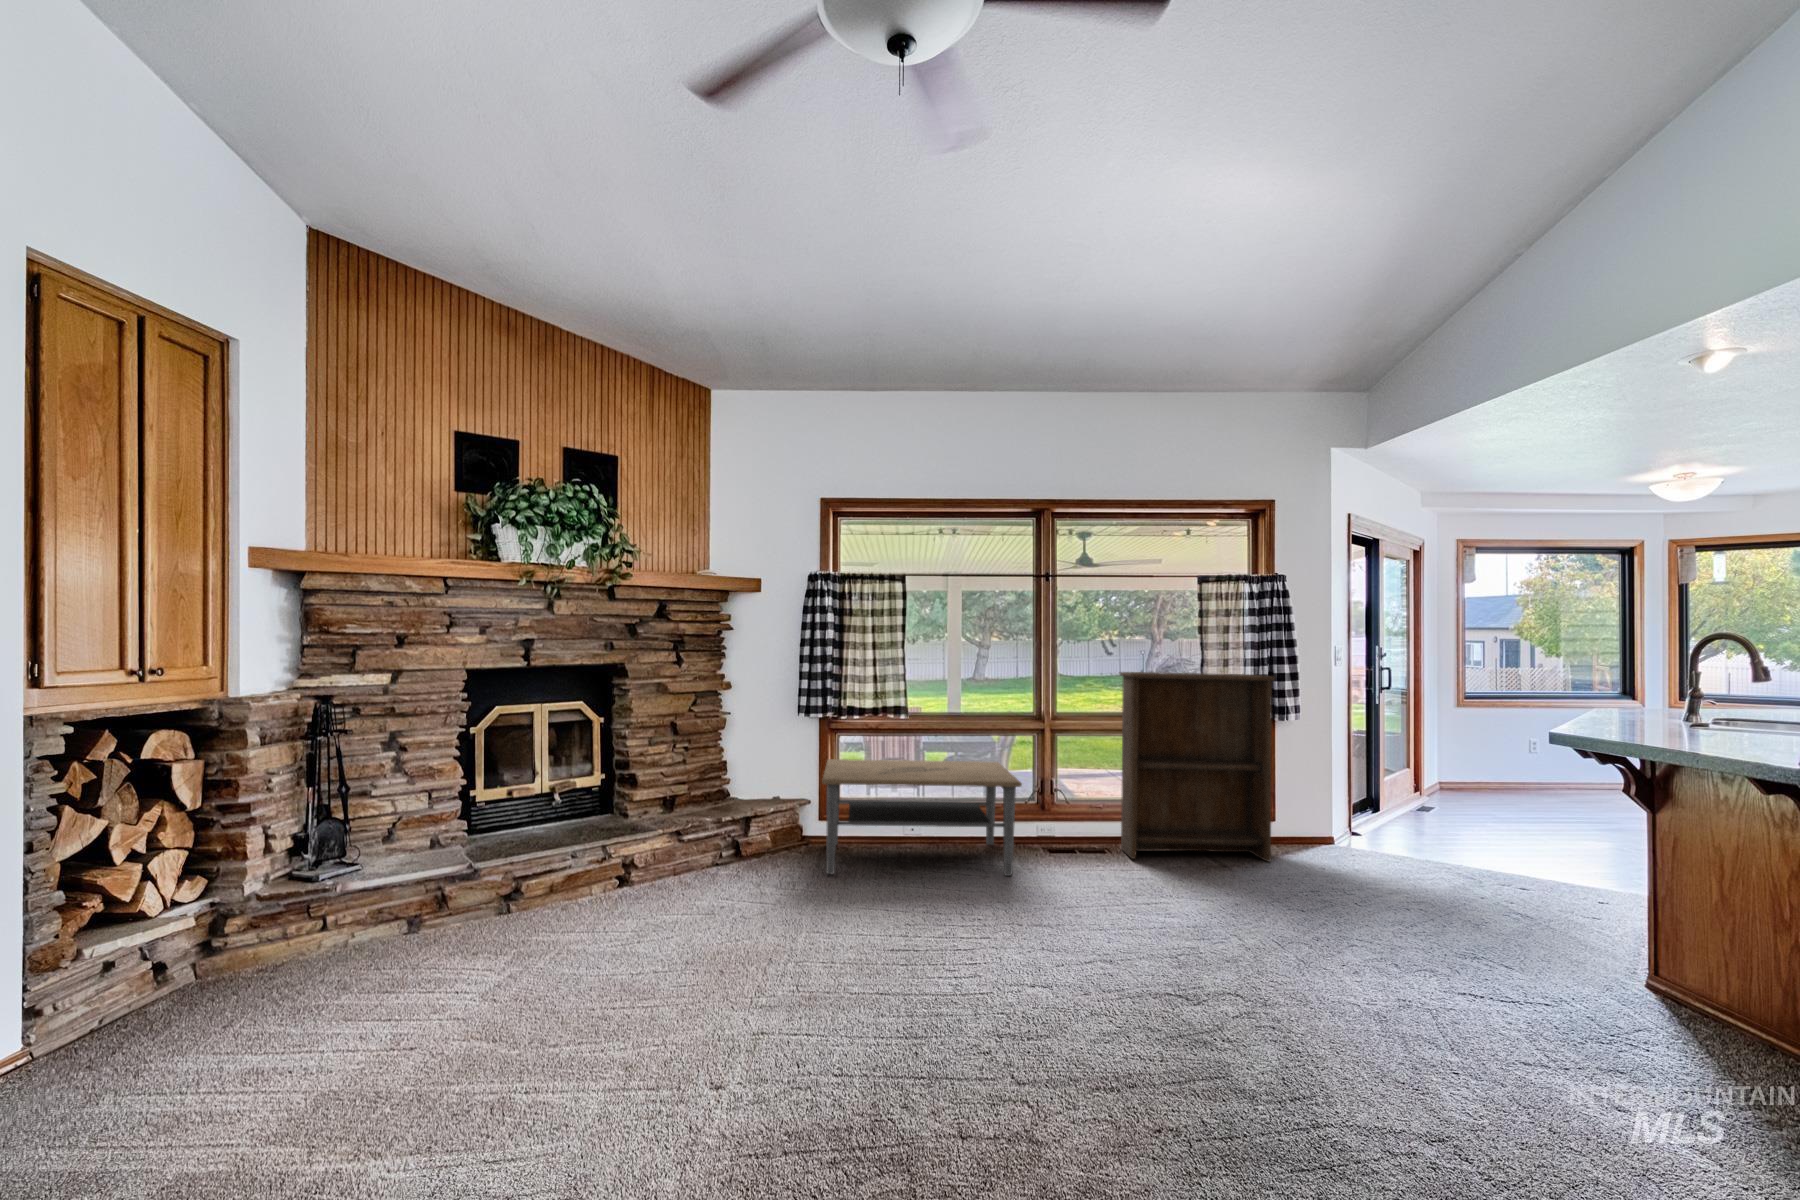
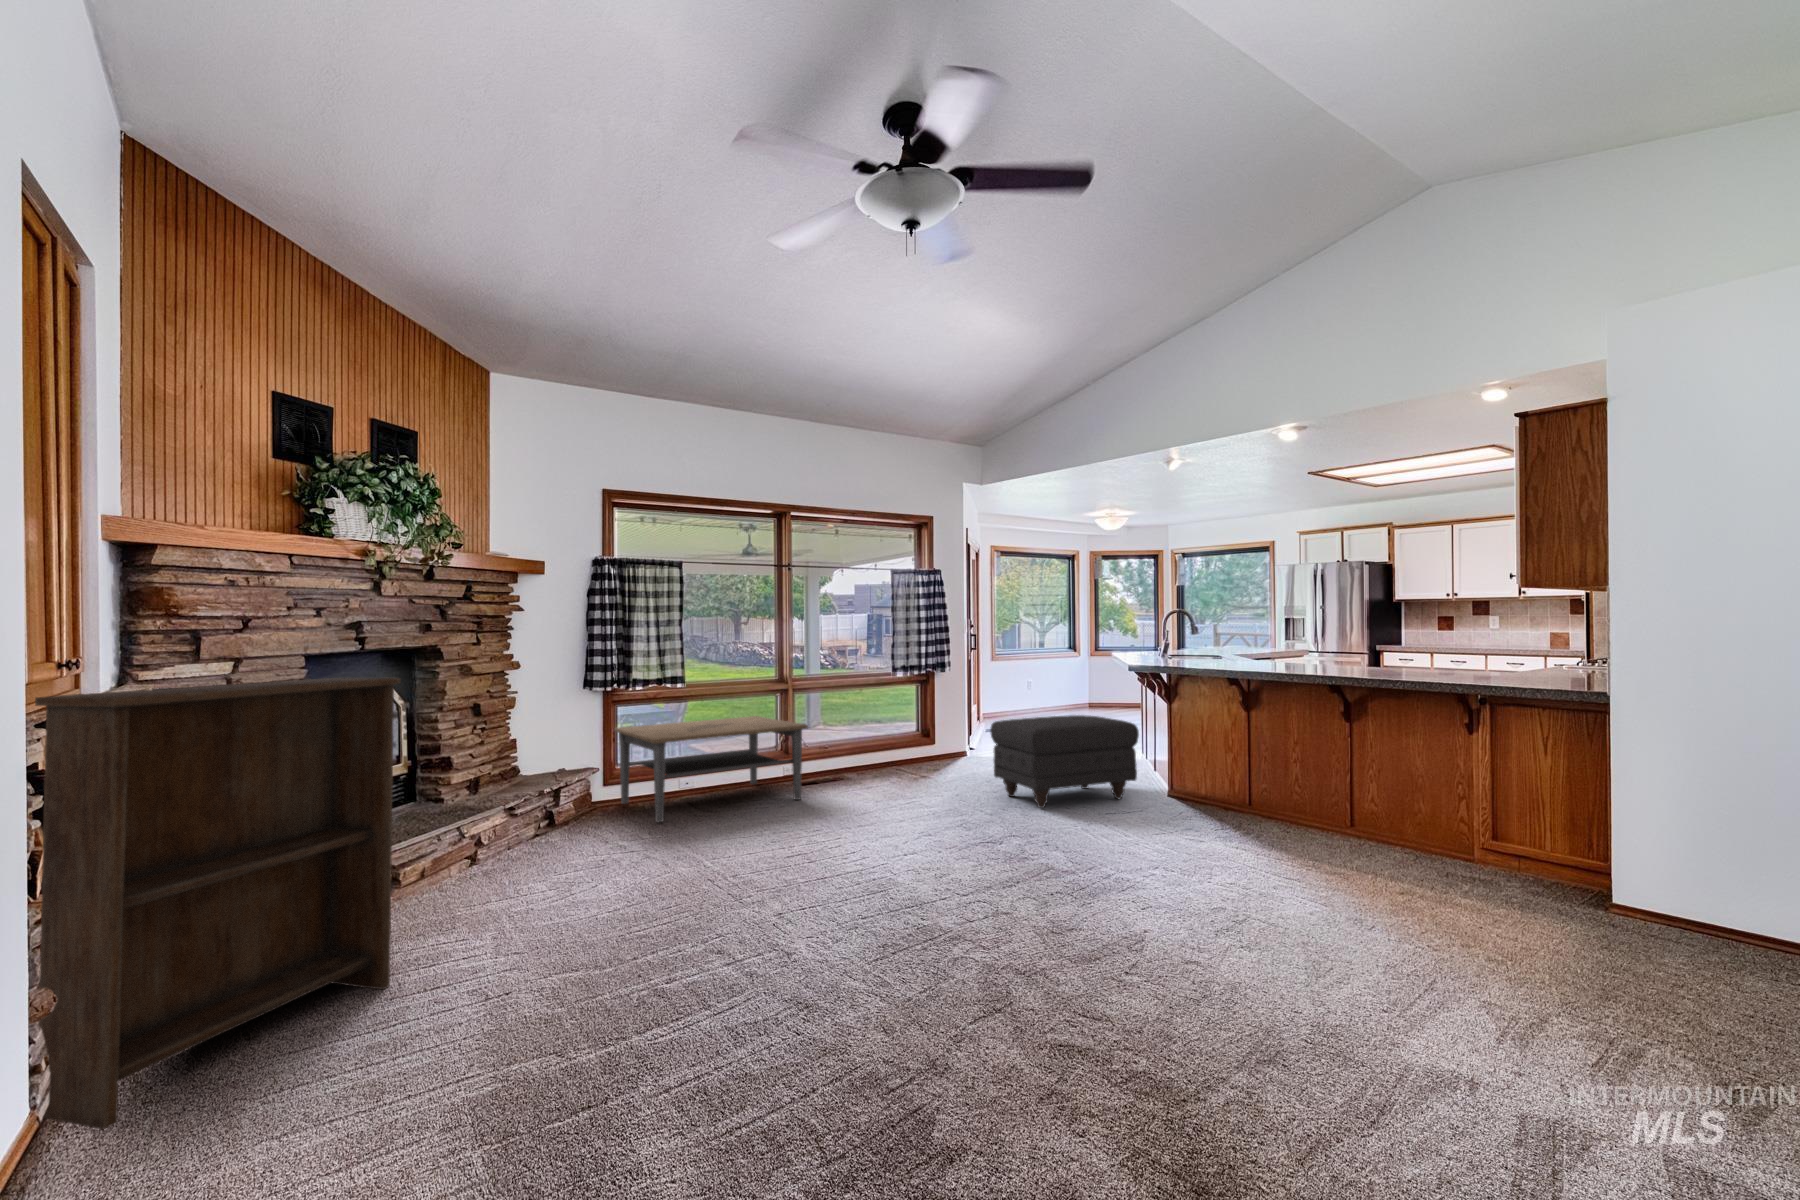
bookshelf: present [1120,672,1275,862] -> present [35,678,400,1129]
ottoman: none [1274,812,1531,977] -> present [990,715,1139,808]

